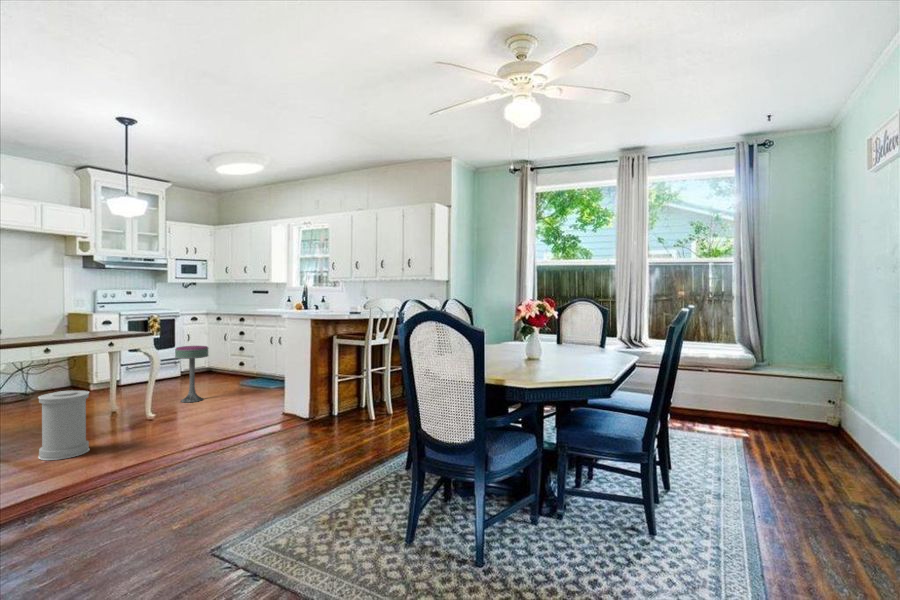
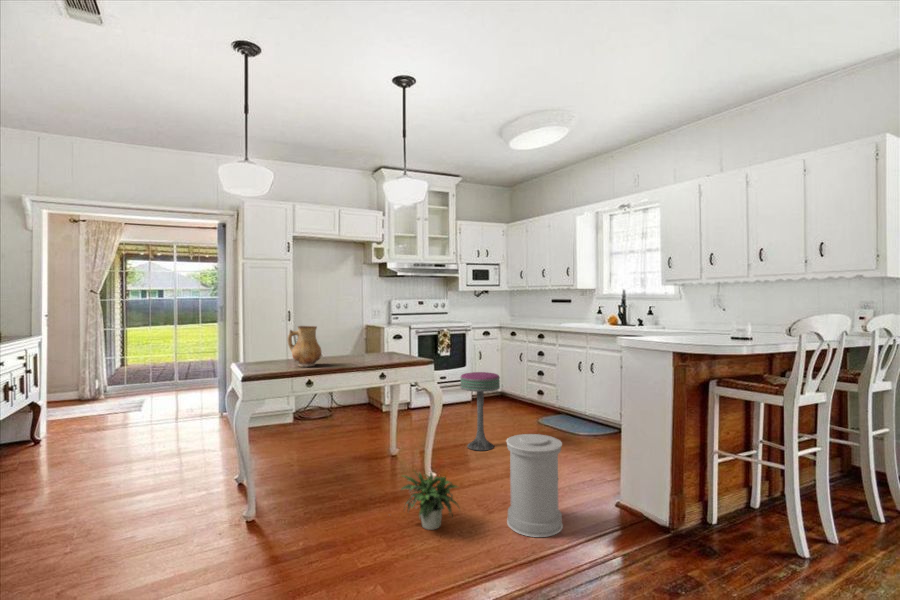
ceramic pitcher: none [23,310,56,341] -> present [288,326,321,367]
trash can: present [38,390,89,460] -> present [506,434,563,537]
potted plant: none [124,402,182,437] -> present [402,473,459,530]

